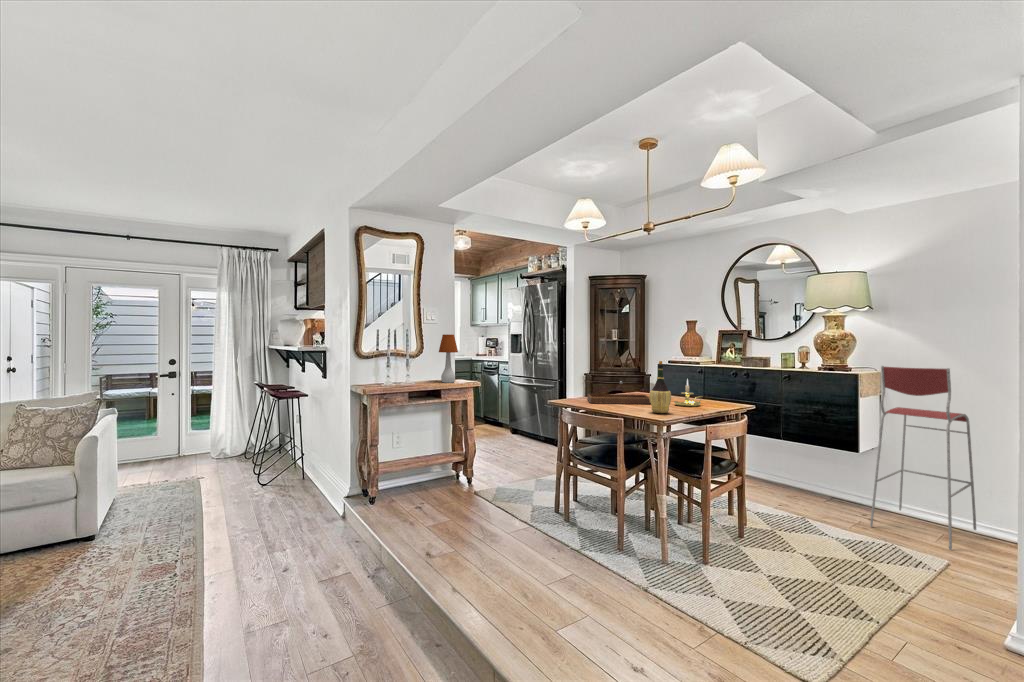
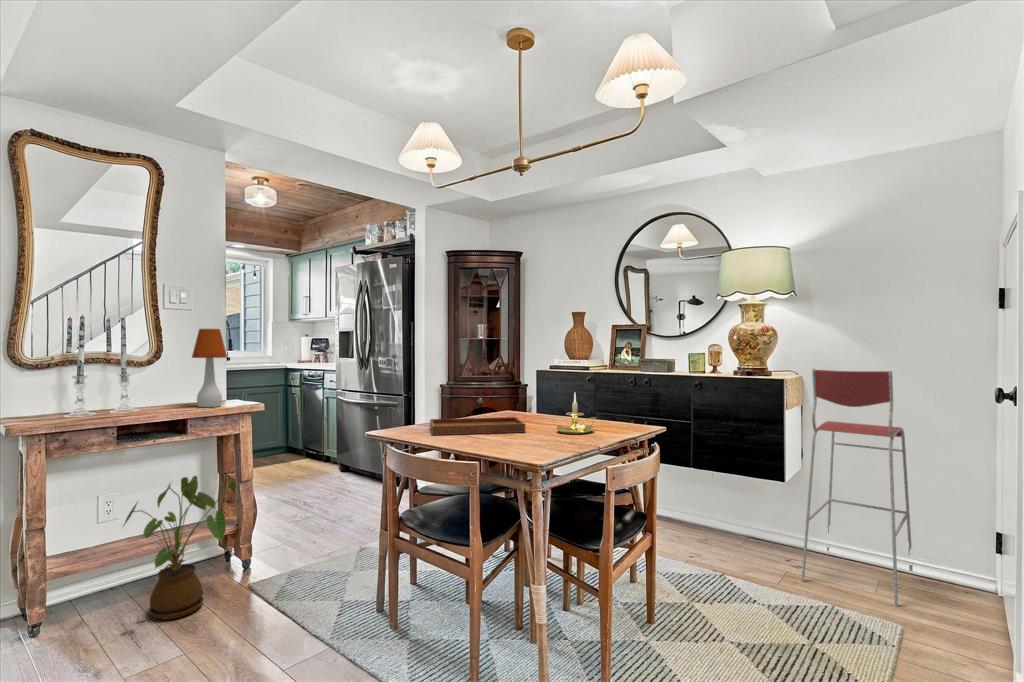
wine bottle: present [649,361,671,413] -> none [519,367,552,449]
house plant: none [411,423,469,505] -> present [123,476,239,619]

